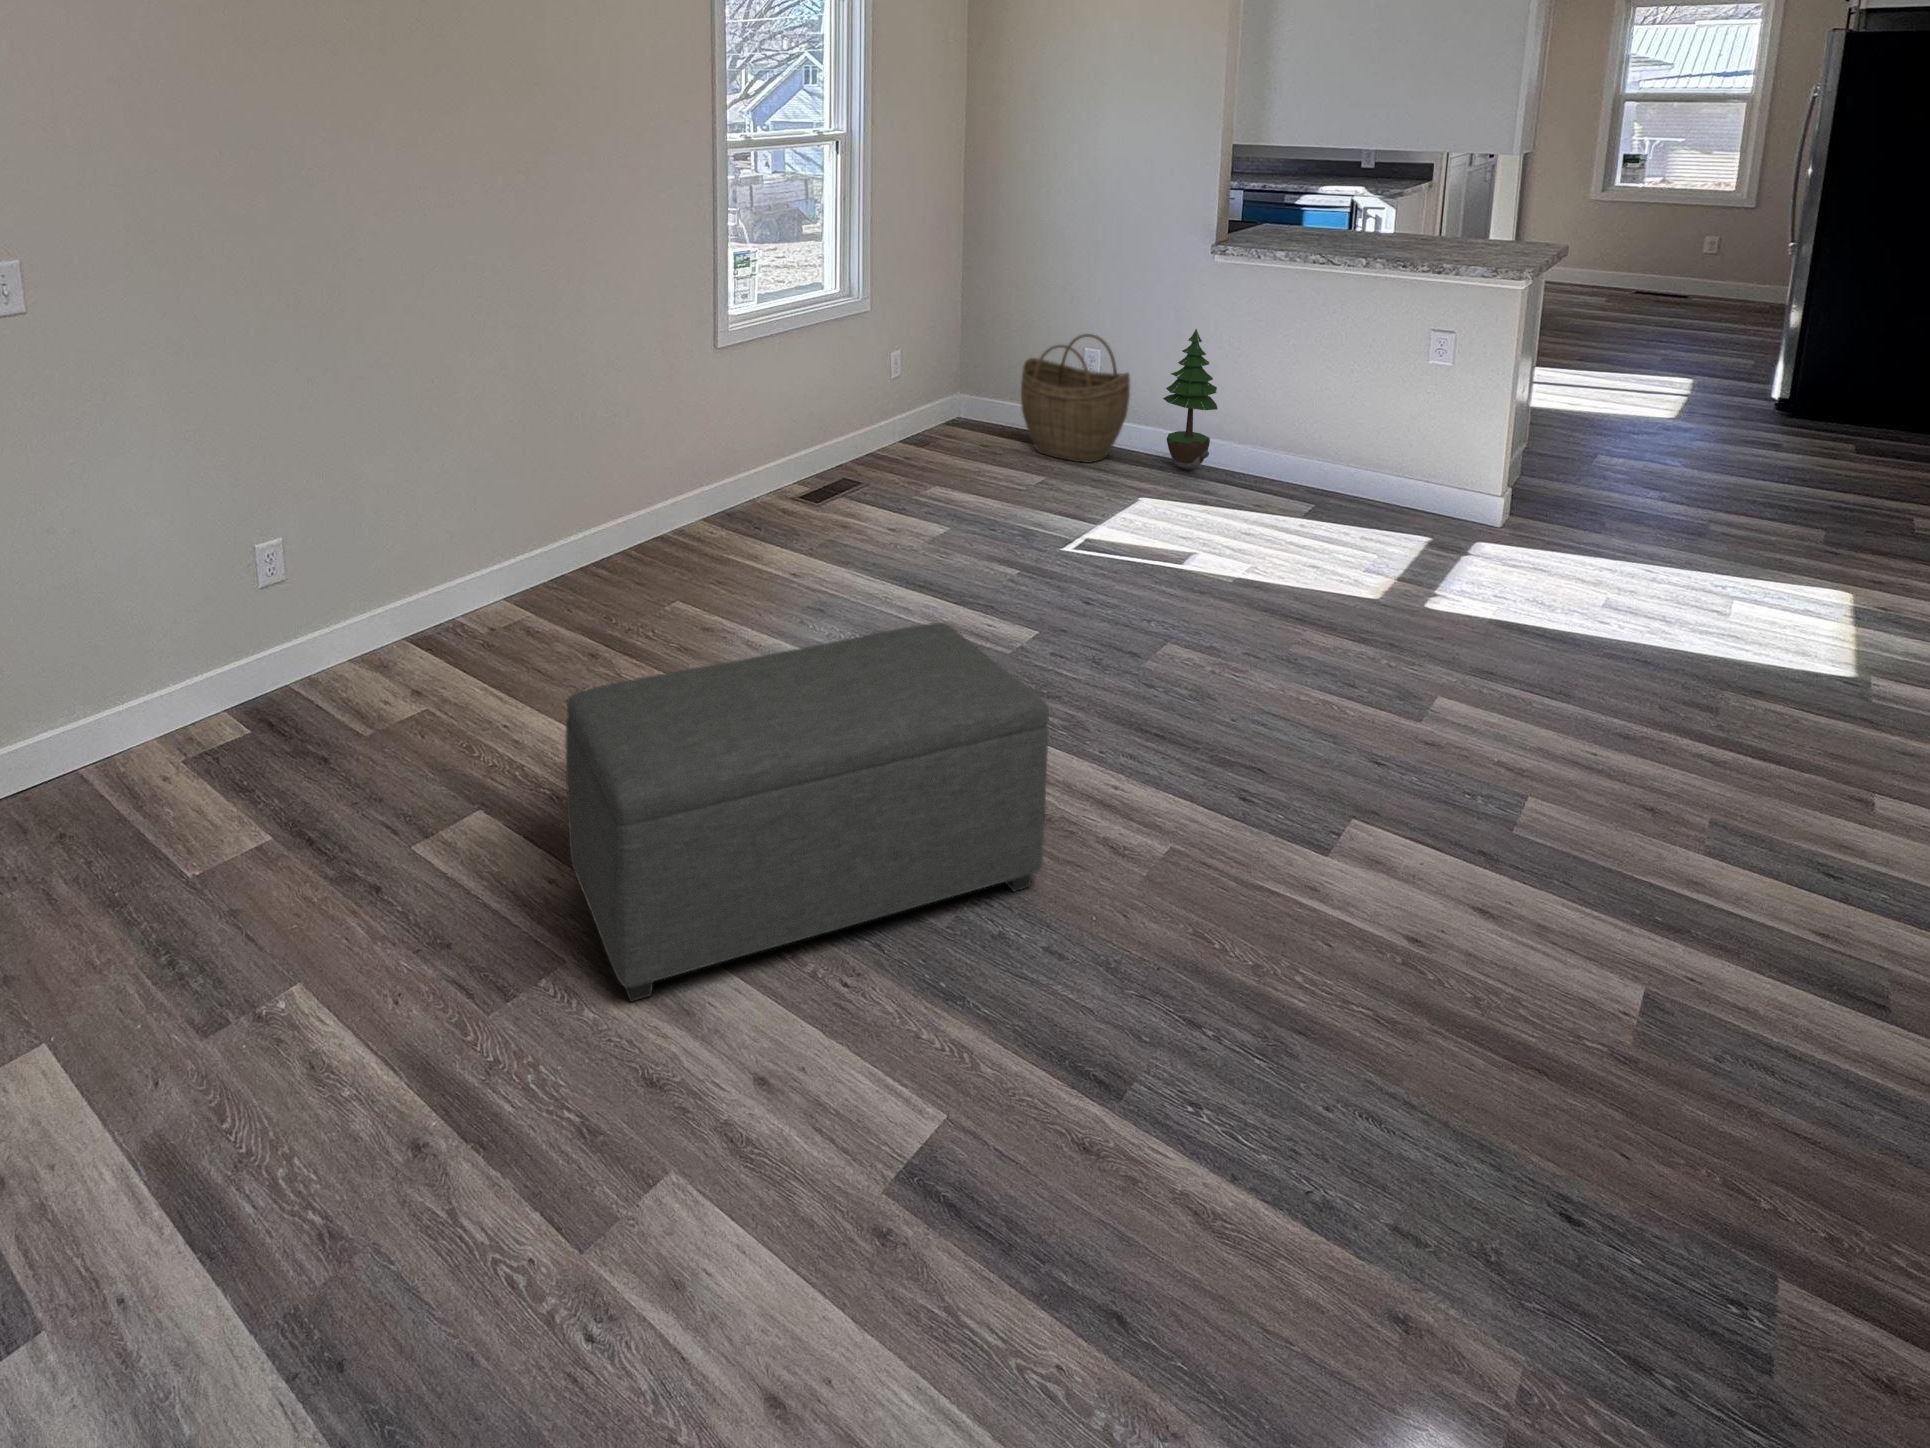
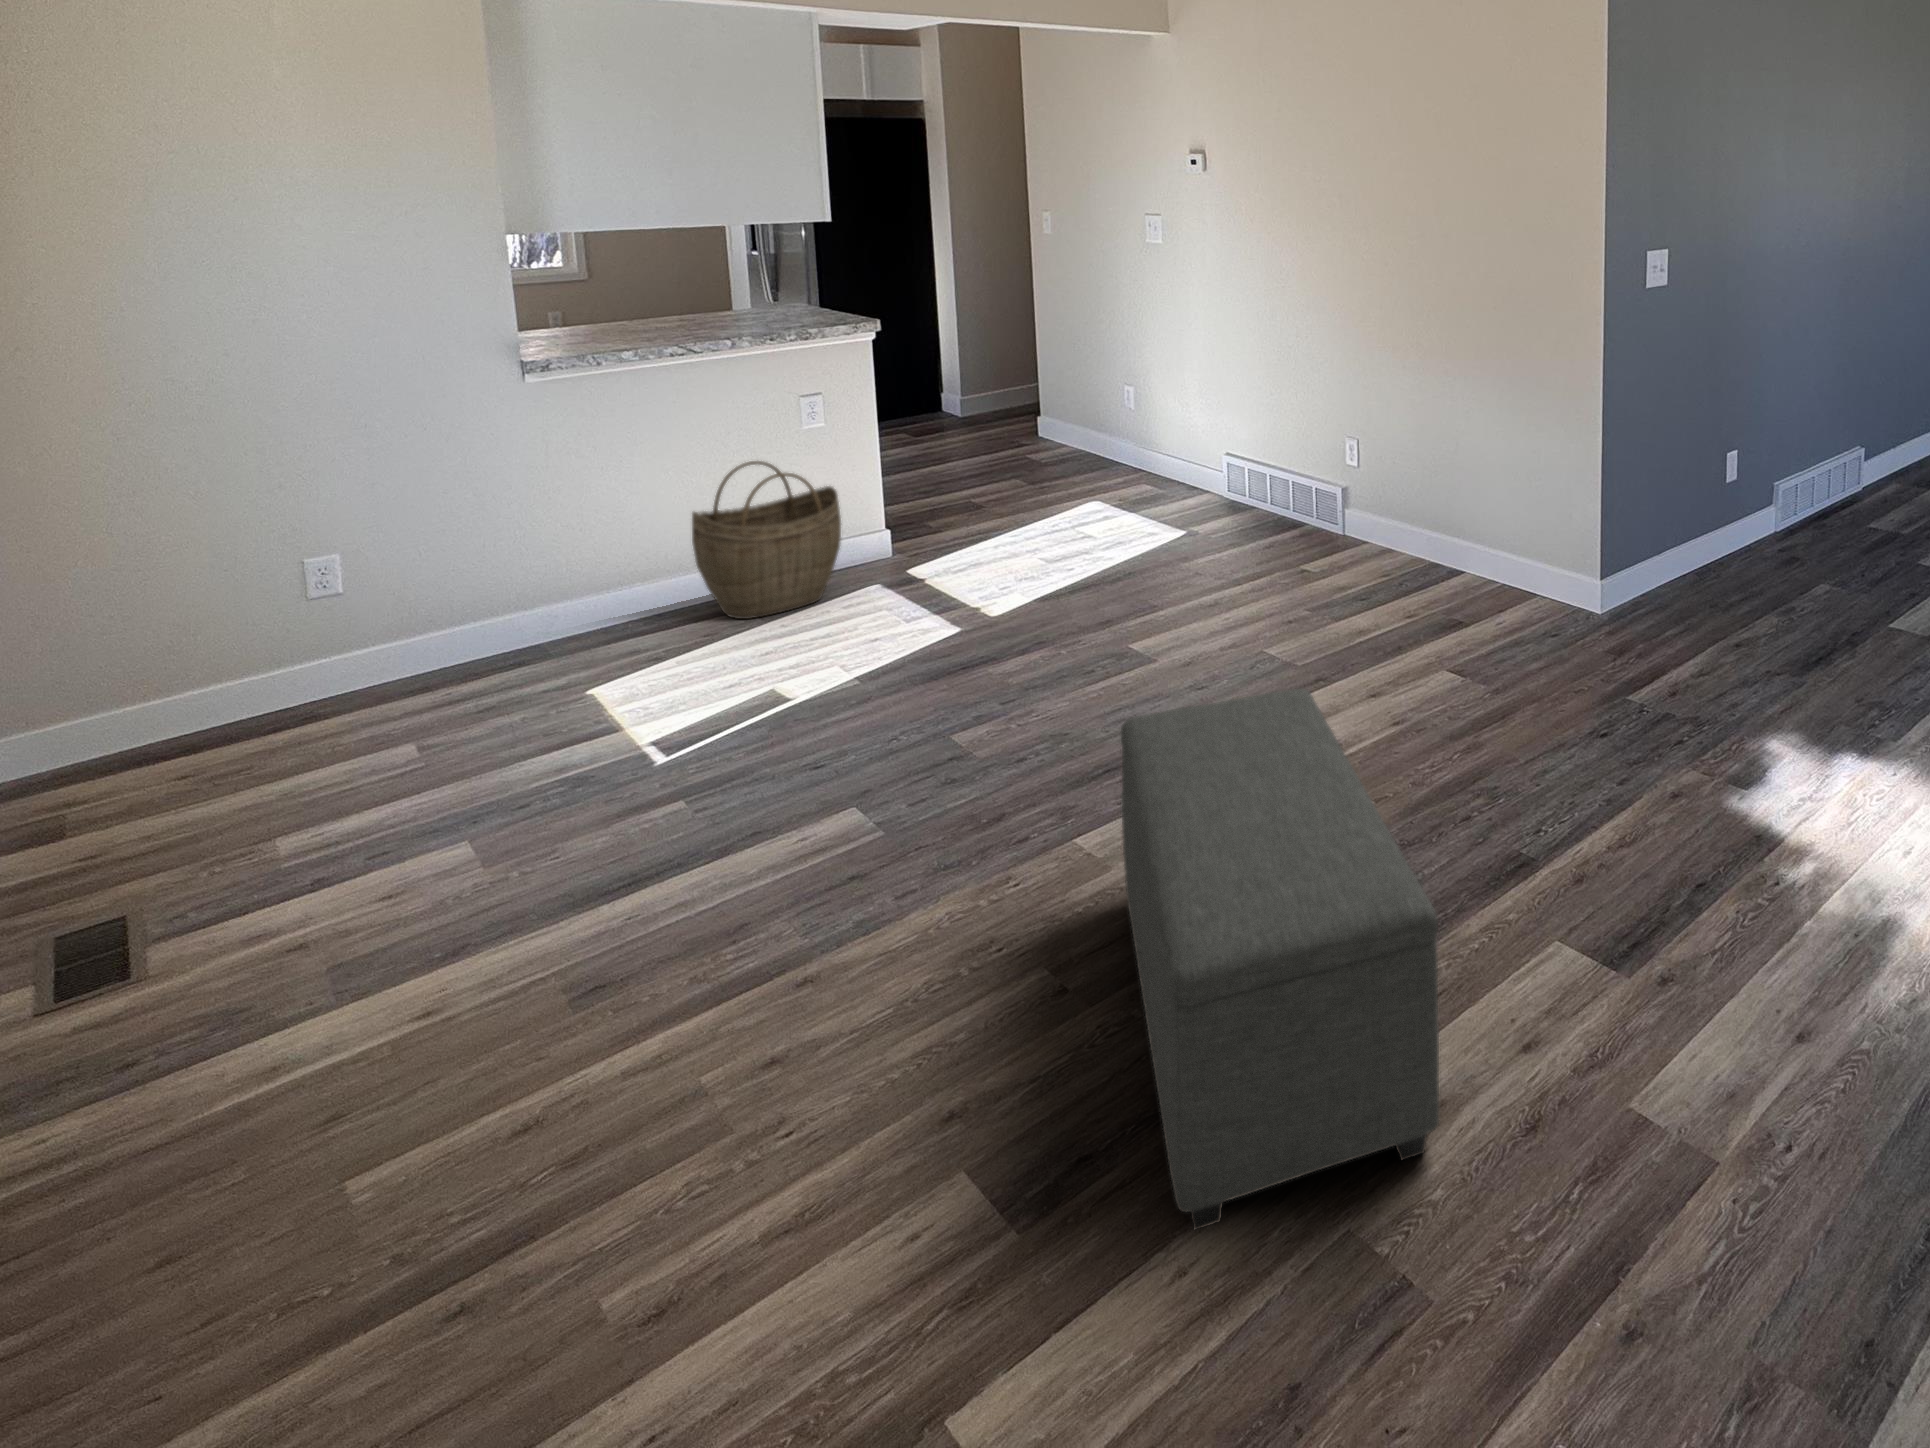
potted tree: present [1163,329,1217,471] -> none [508,469,596,652]
woven basket: present [1021,334,1130,463] -> present [692,461,841,619]

